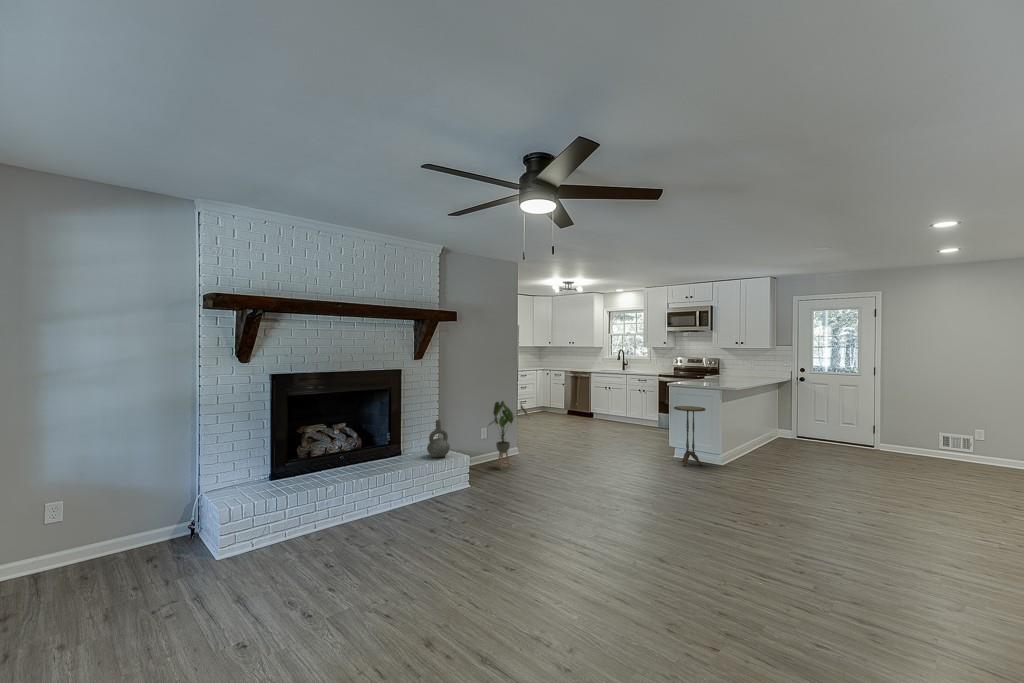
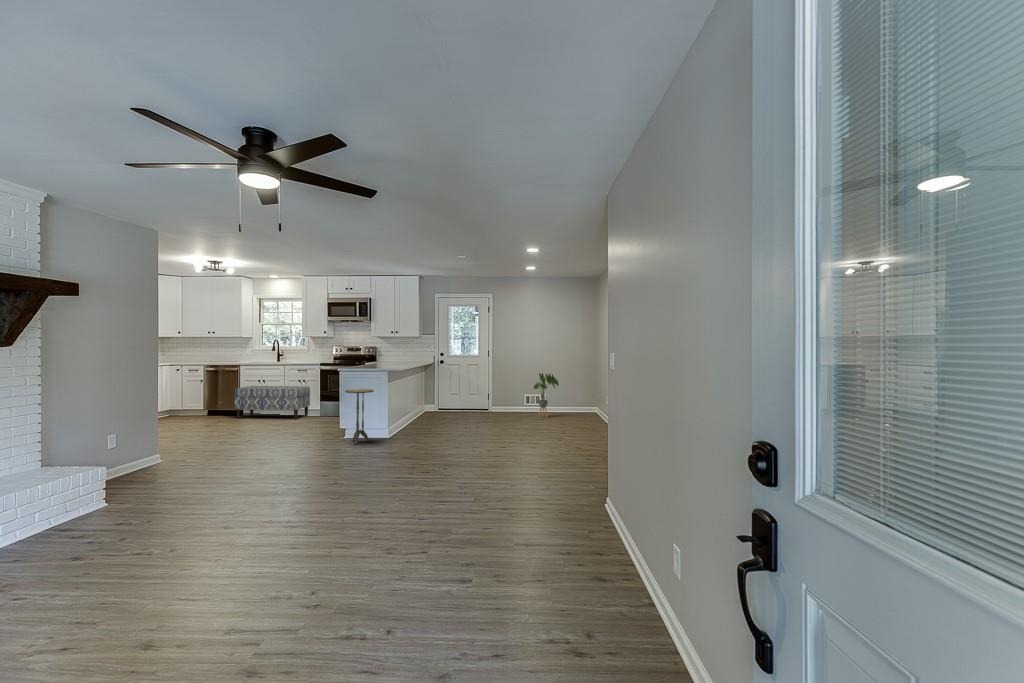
bench: none [585,393,651,429] -> present [234,386,310,419]
house plant: present [489,401,528,469] -> present [533,373,559,417]
decorative vase: present [427,420,450,458] -> none [33,425,74,475]

